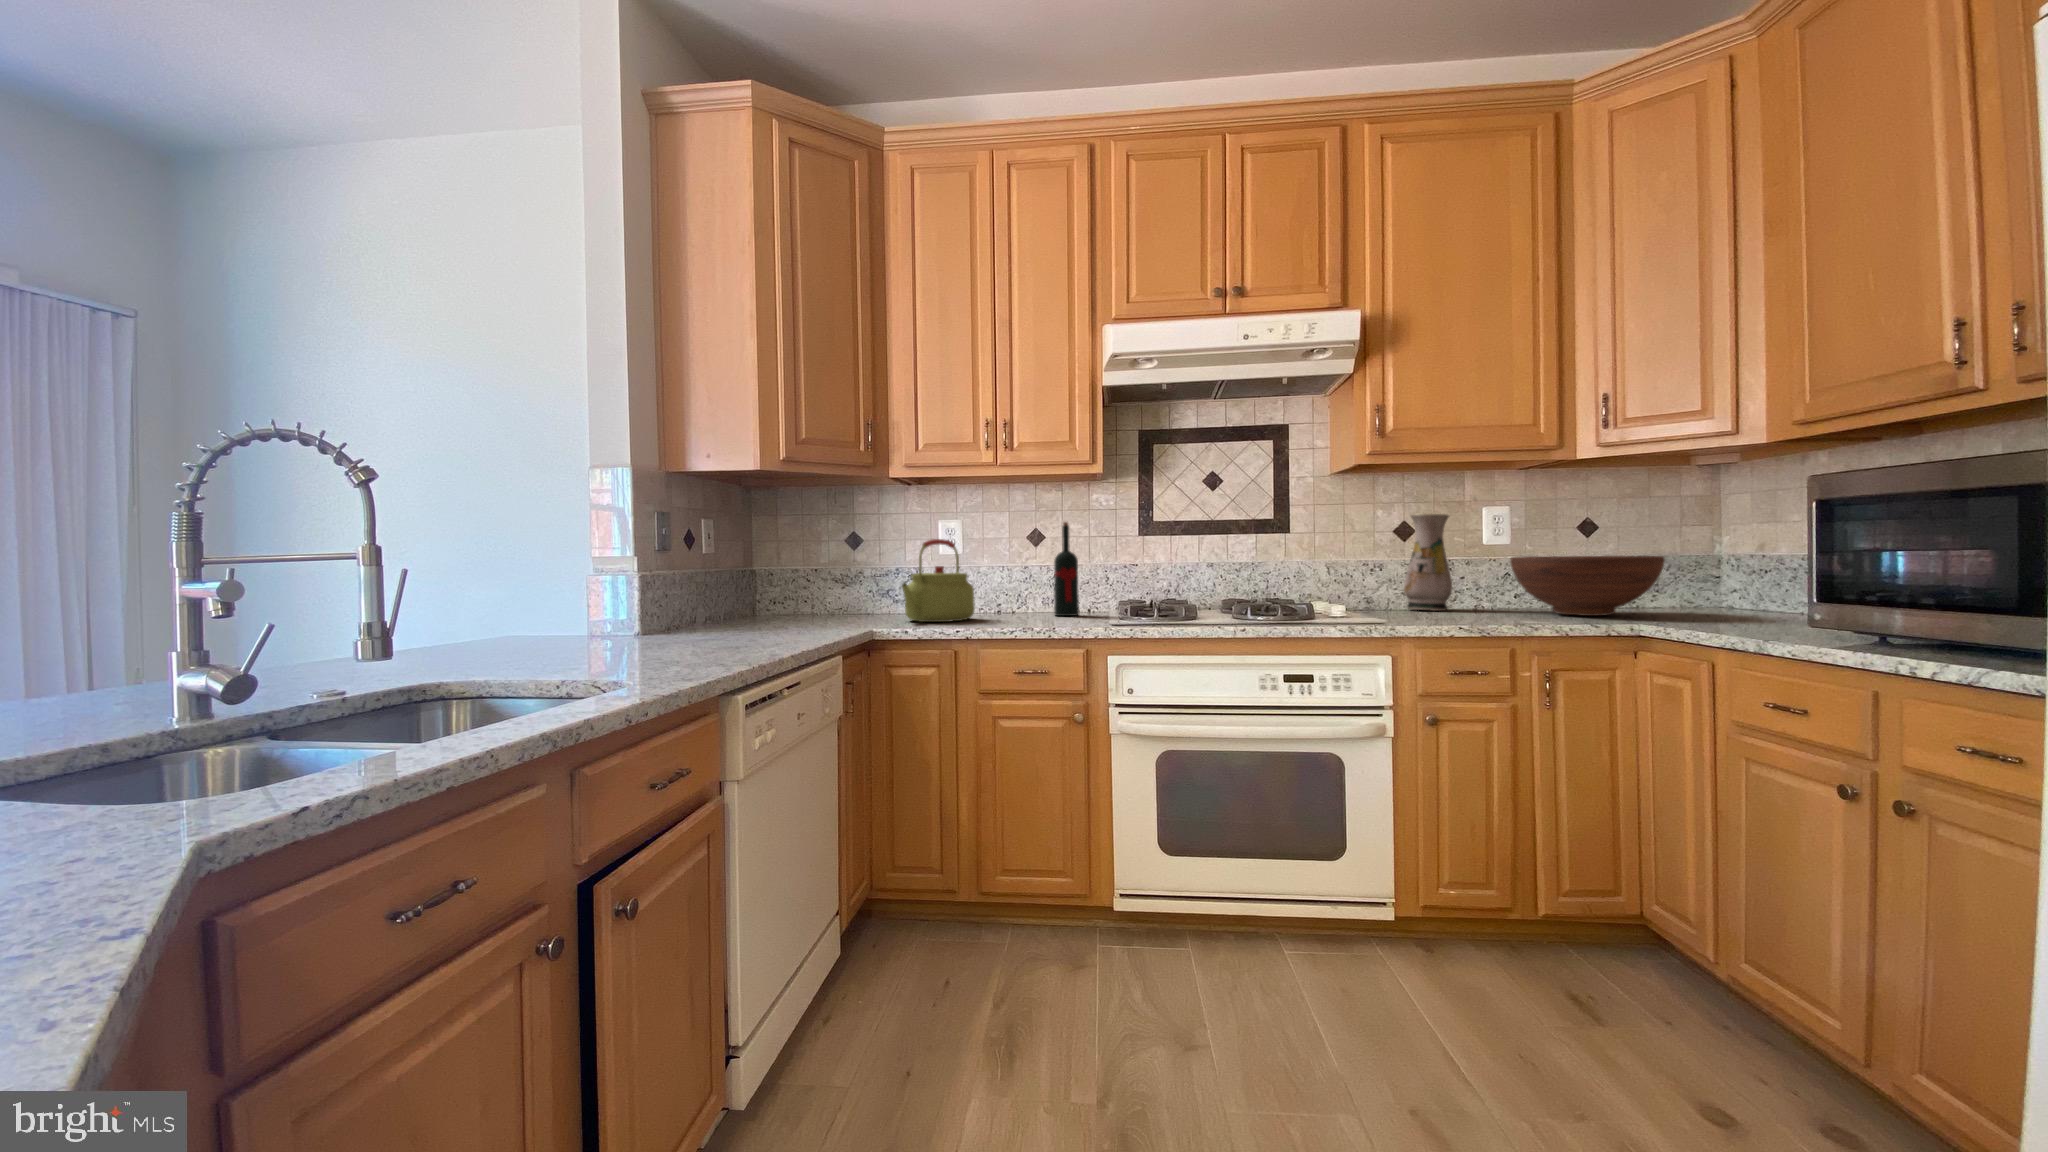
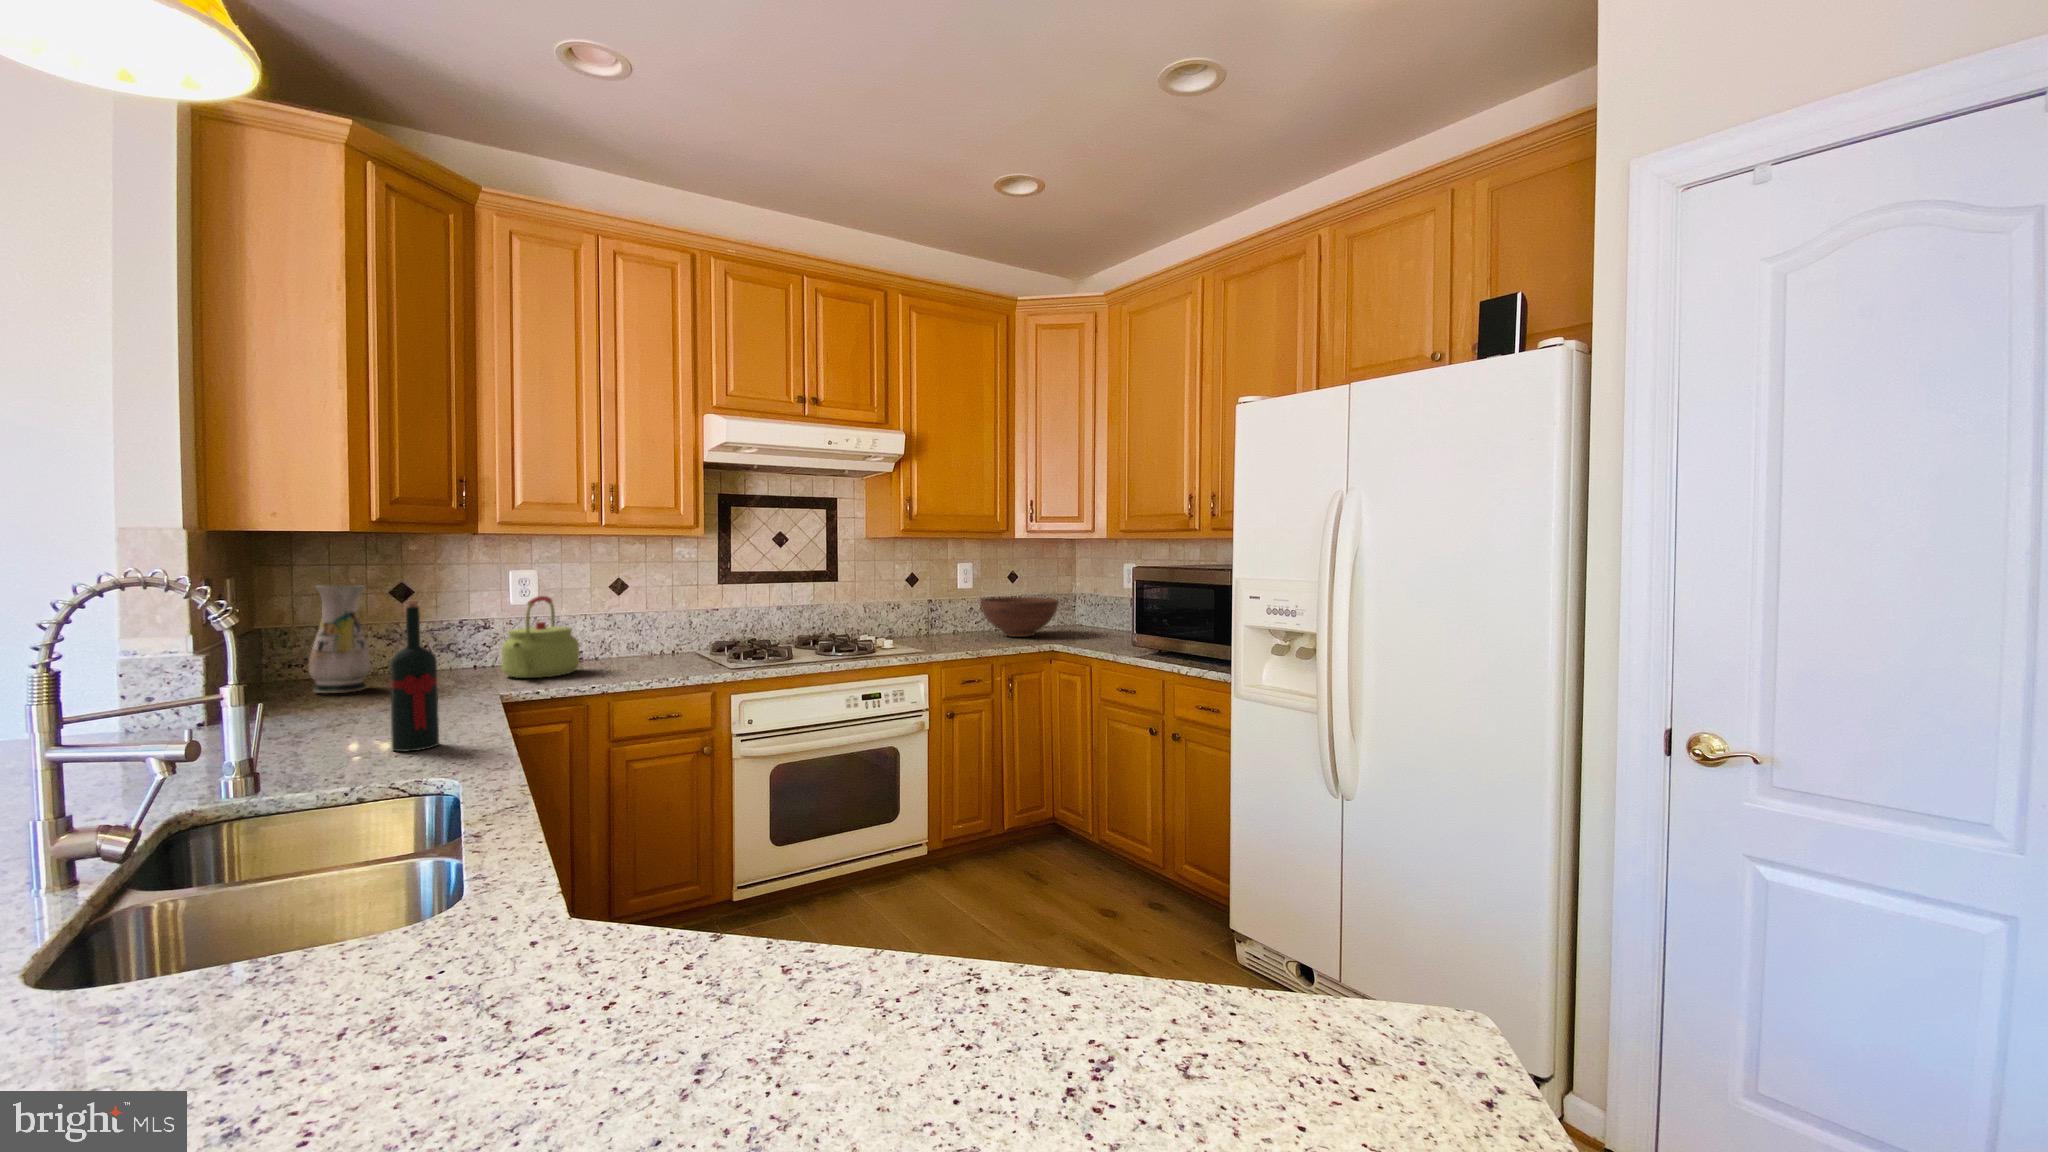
vase: present [1404,514,1452,611] -> present [308,585,371,693]
wine bottle: present [1054,522,1079,616] -> present [390,601,439,752]

